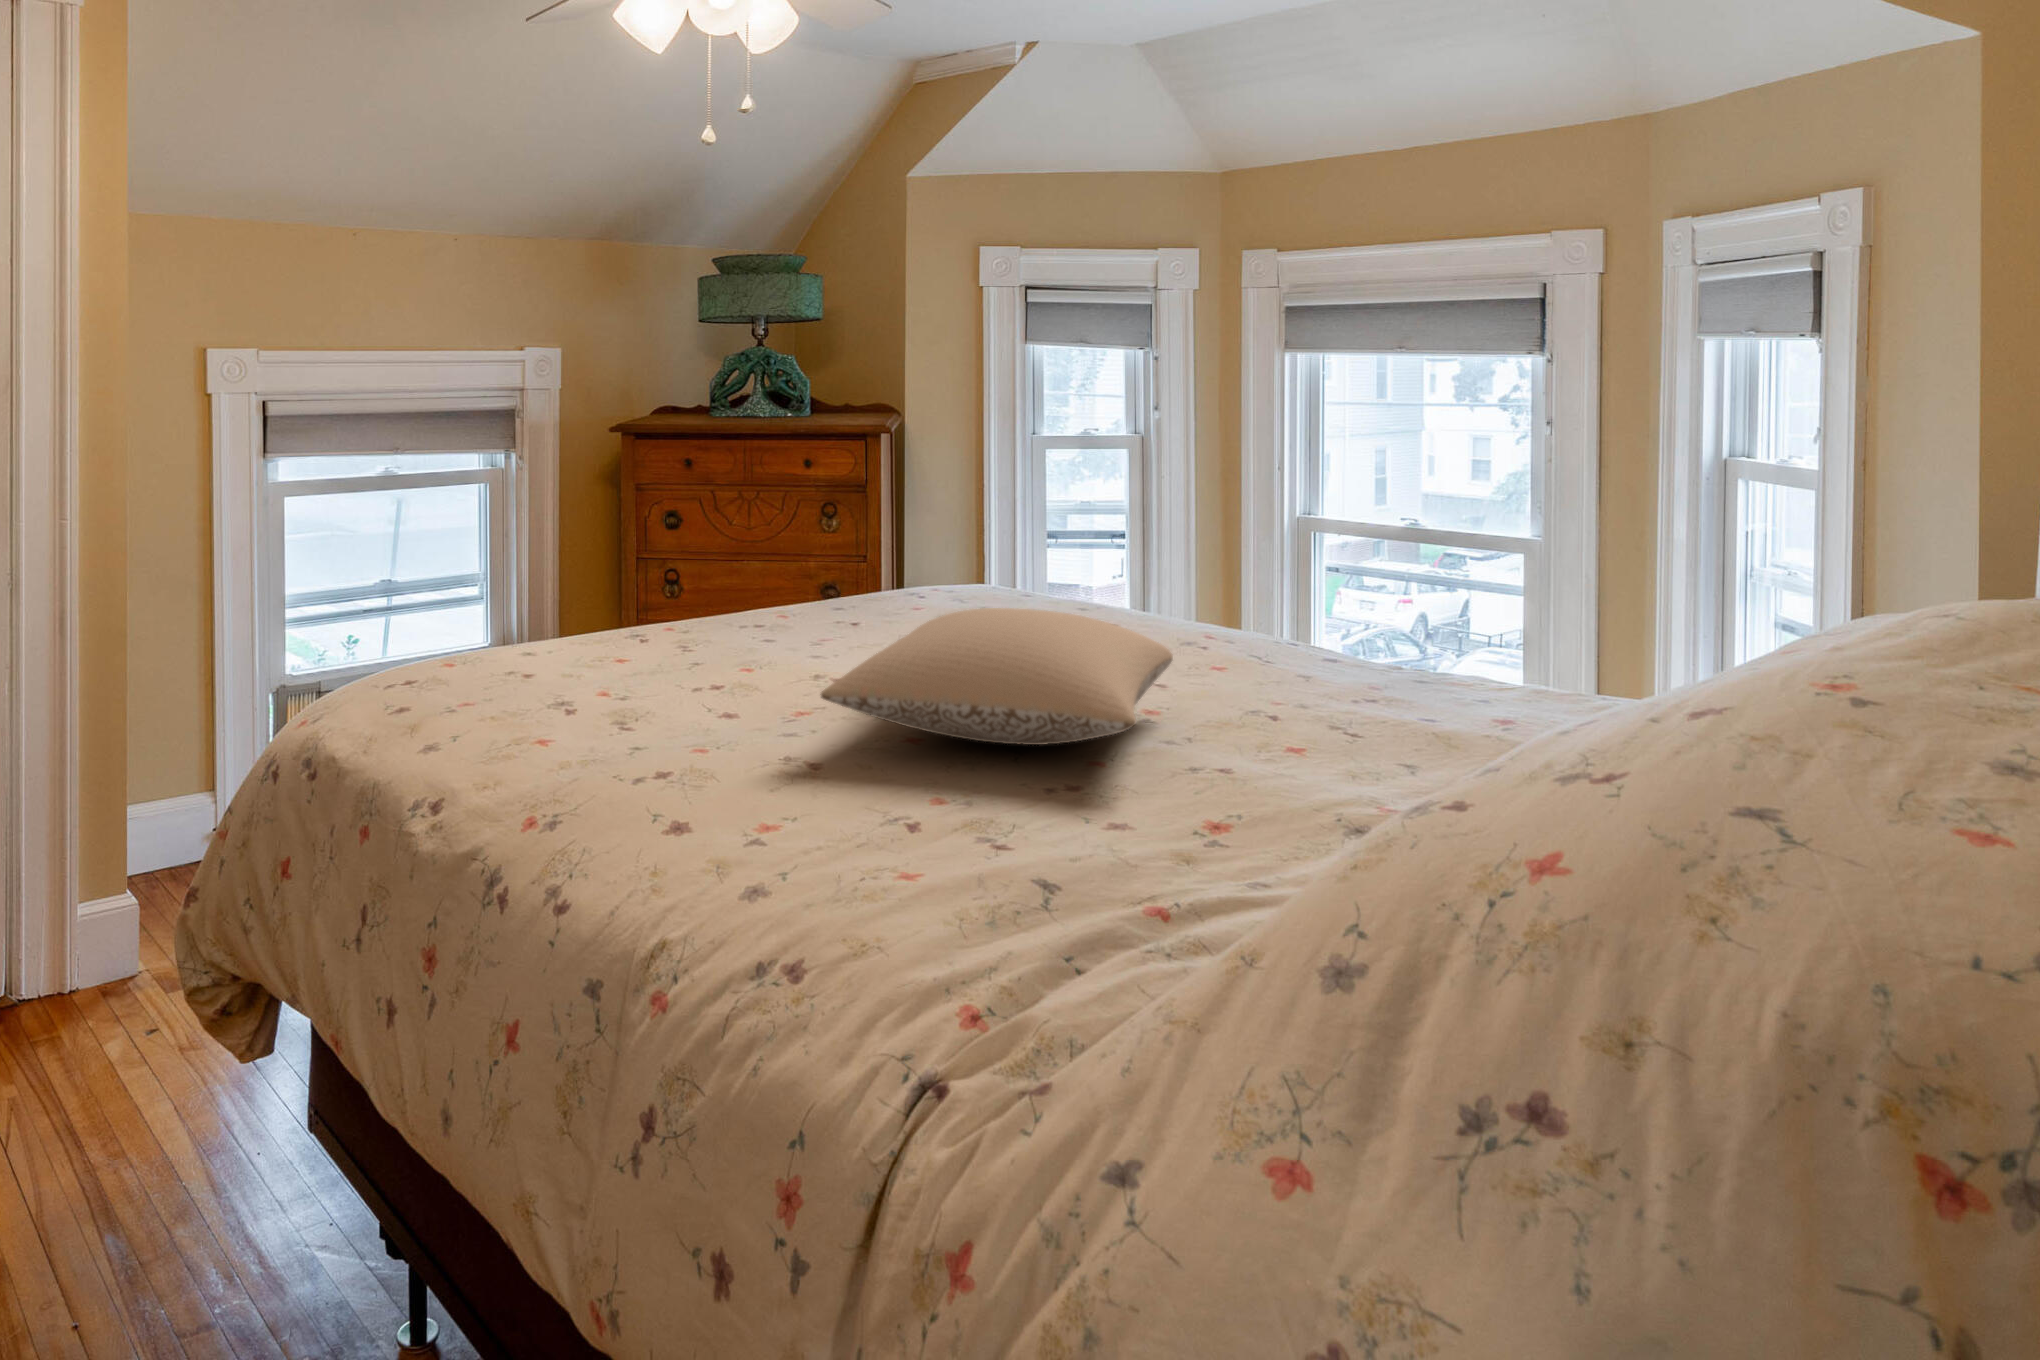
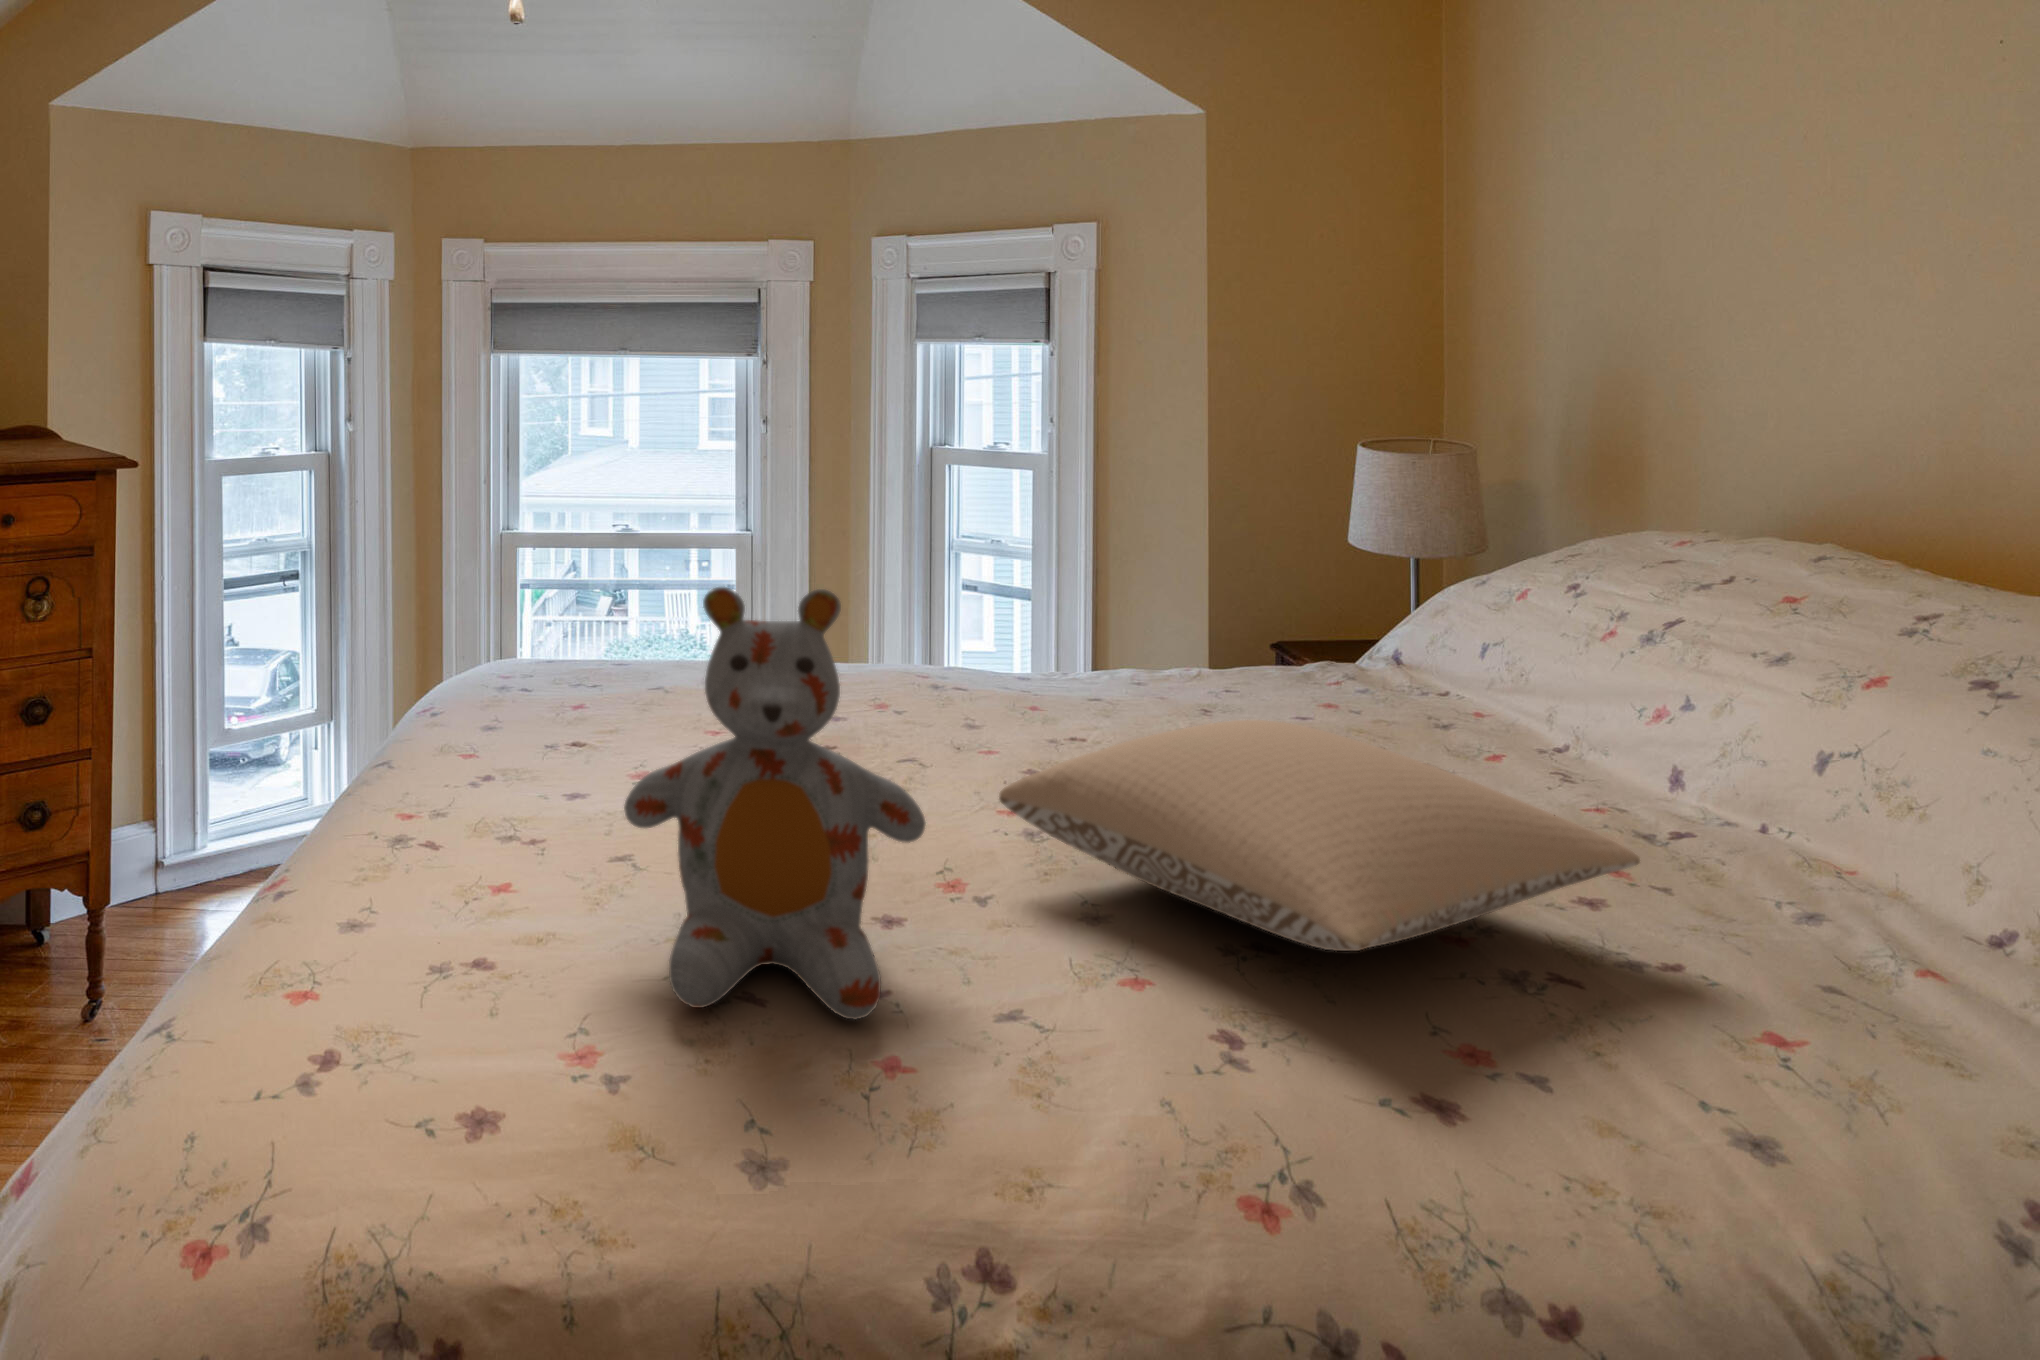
stuffed bear: none [632,476,789,701] -> present [624,587,925,1020]

